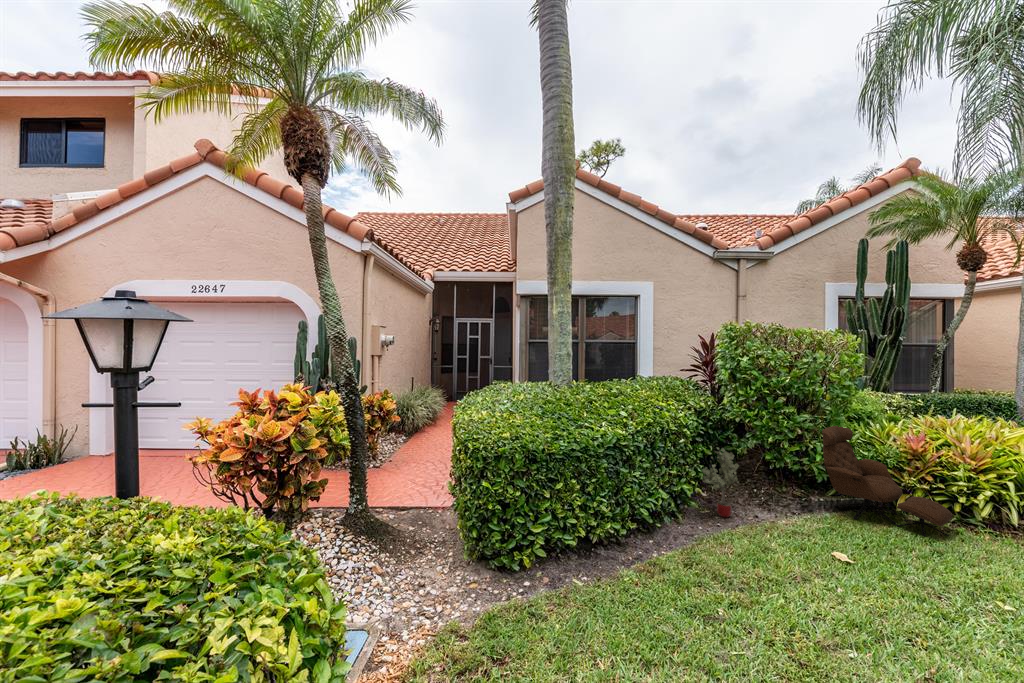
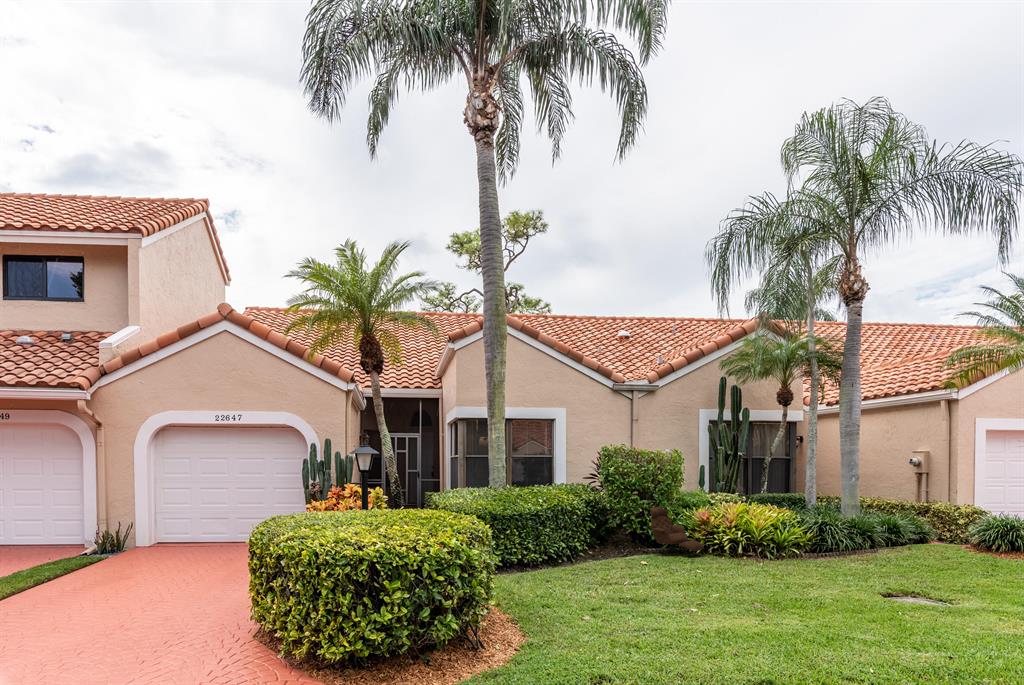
potted tree: present [702,448,739,518] -> none [585,520,606,559]

